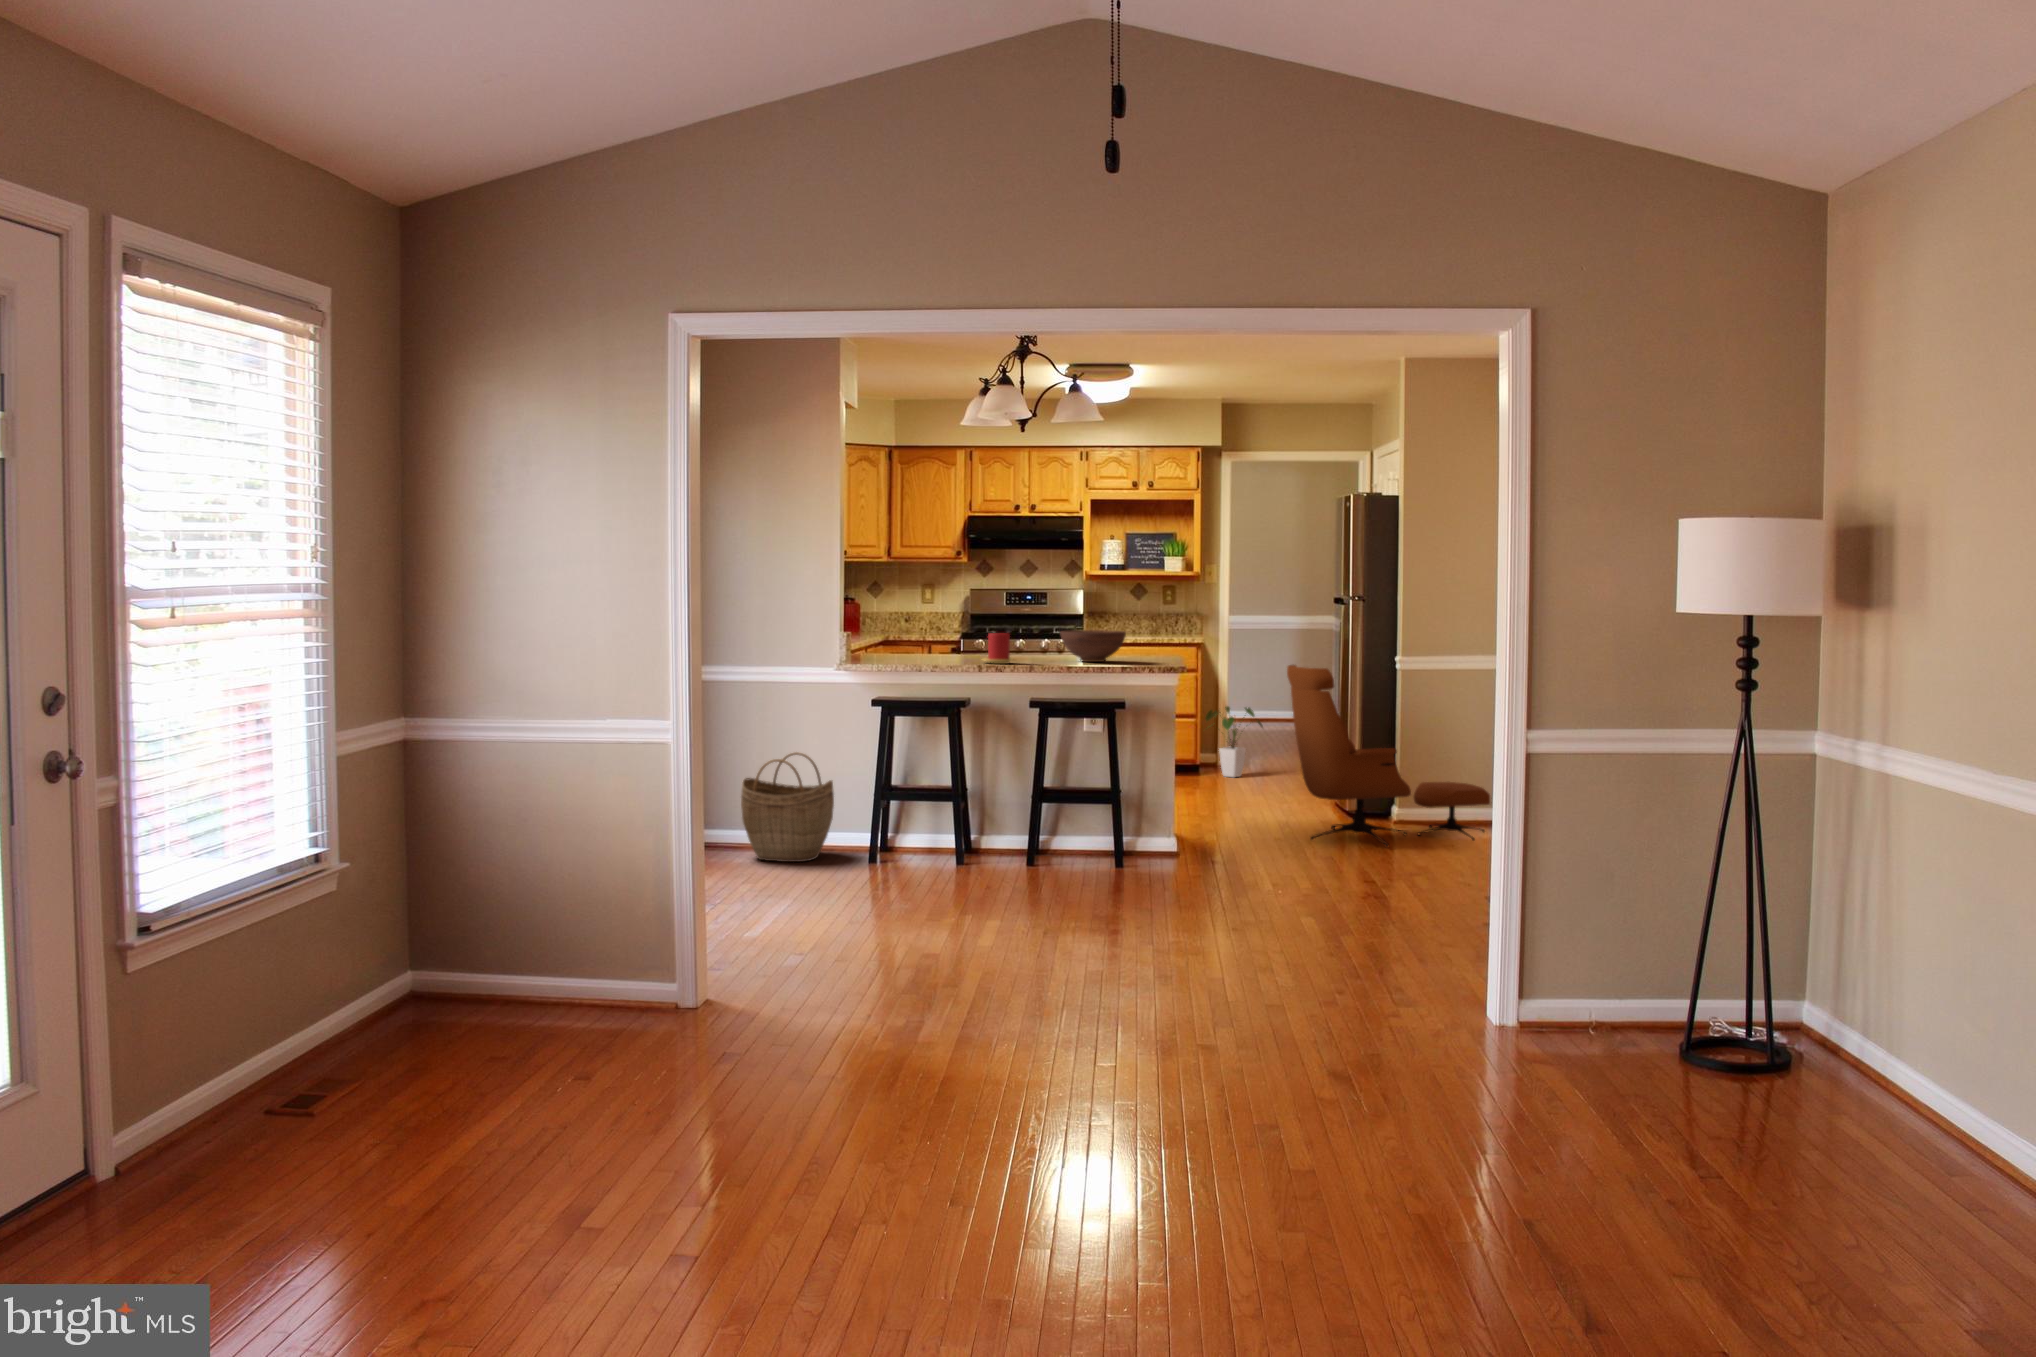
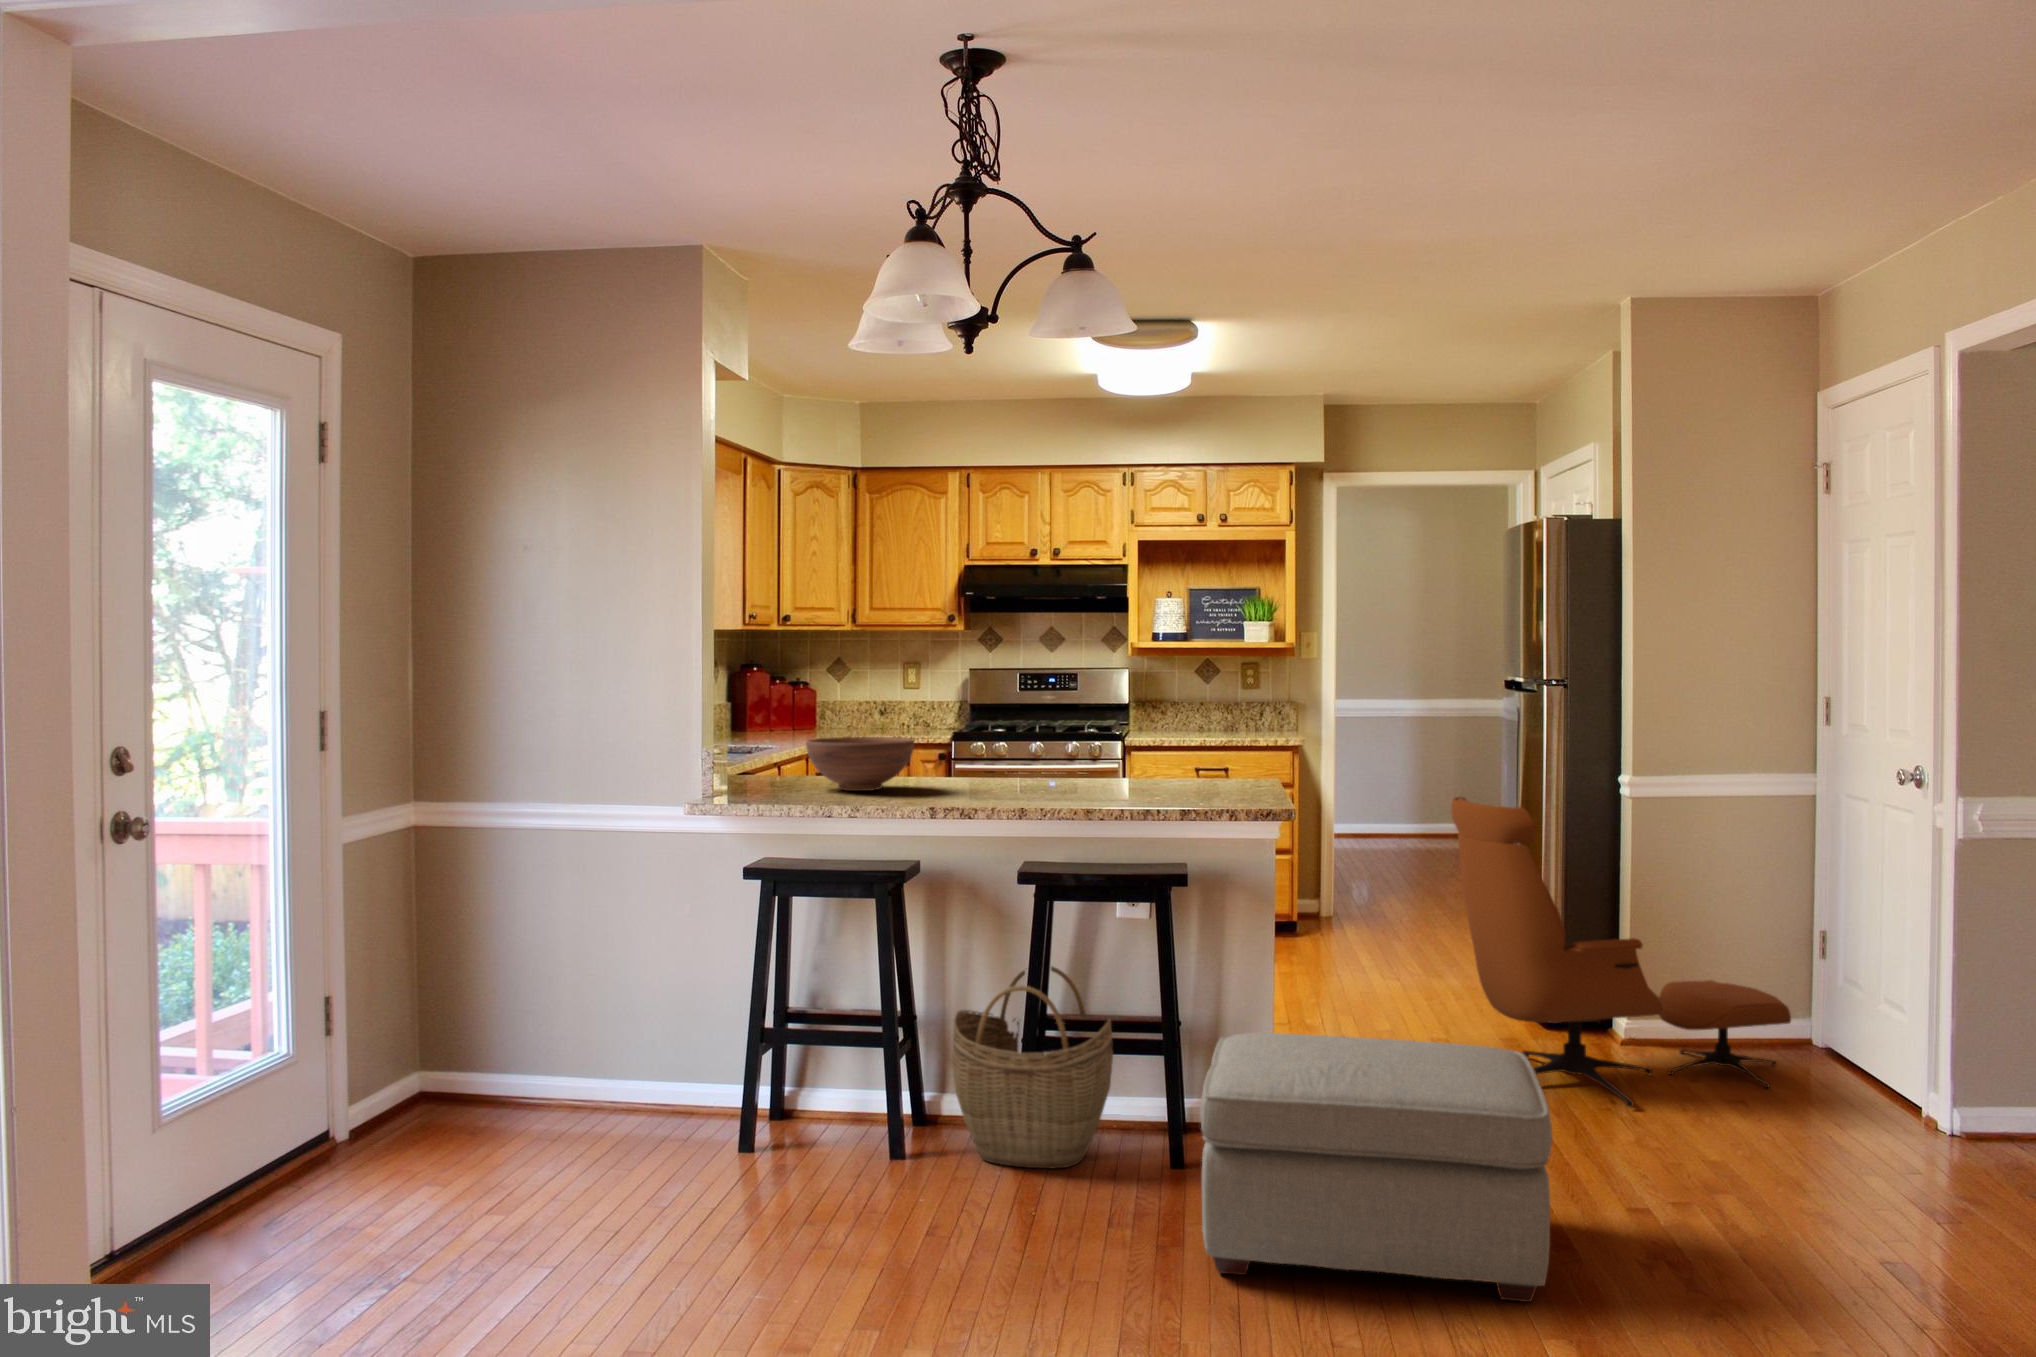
fruit bowl: present [1061,630,1126,662] -> present [806,737,914,791]
candle: present [985,633,1012,664] -> none [953,750,1011,801]
house plant: present [1205,706,1263,778] -> none [1303,832,1392,942]
woven basket: present [741,752,834,862] -> present [953,967,1113,1168]
ottoman: none [1132,787,1316,913] -> present [1200,1033,1553,1302]

